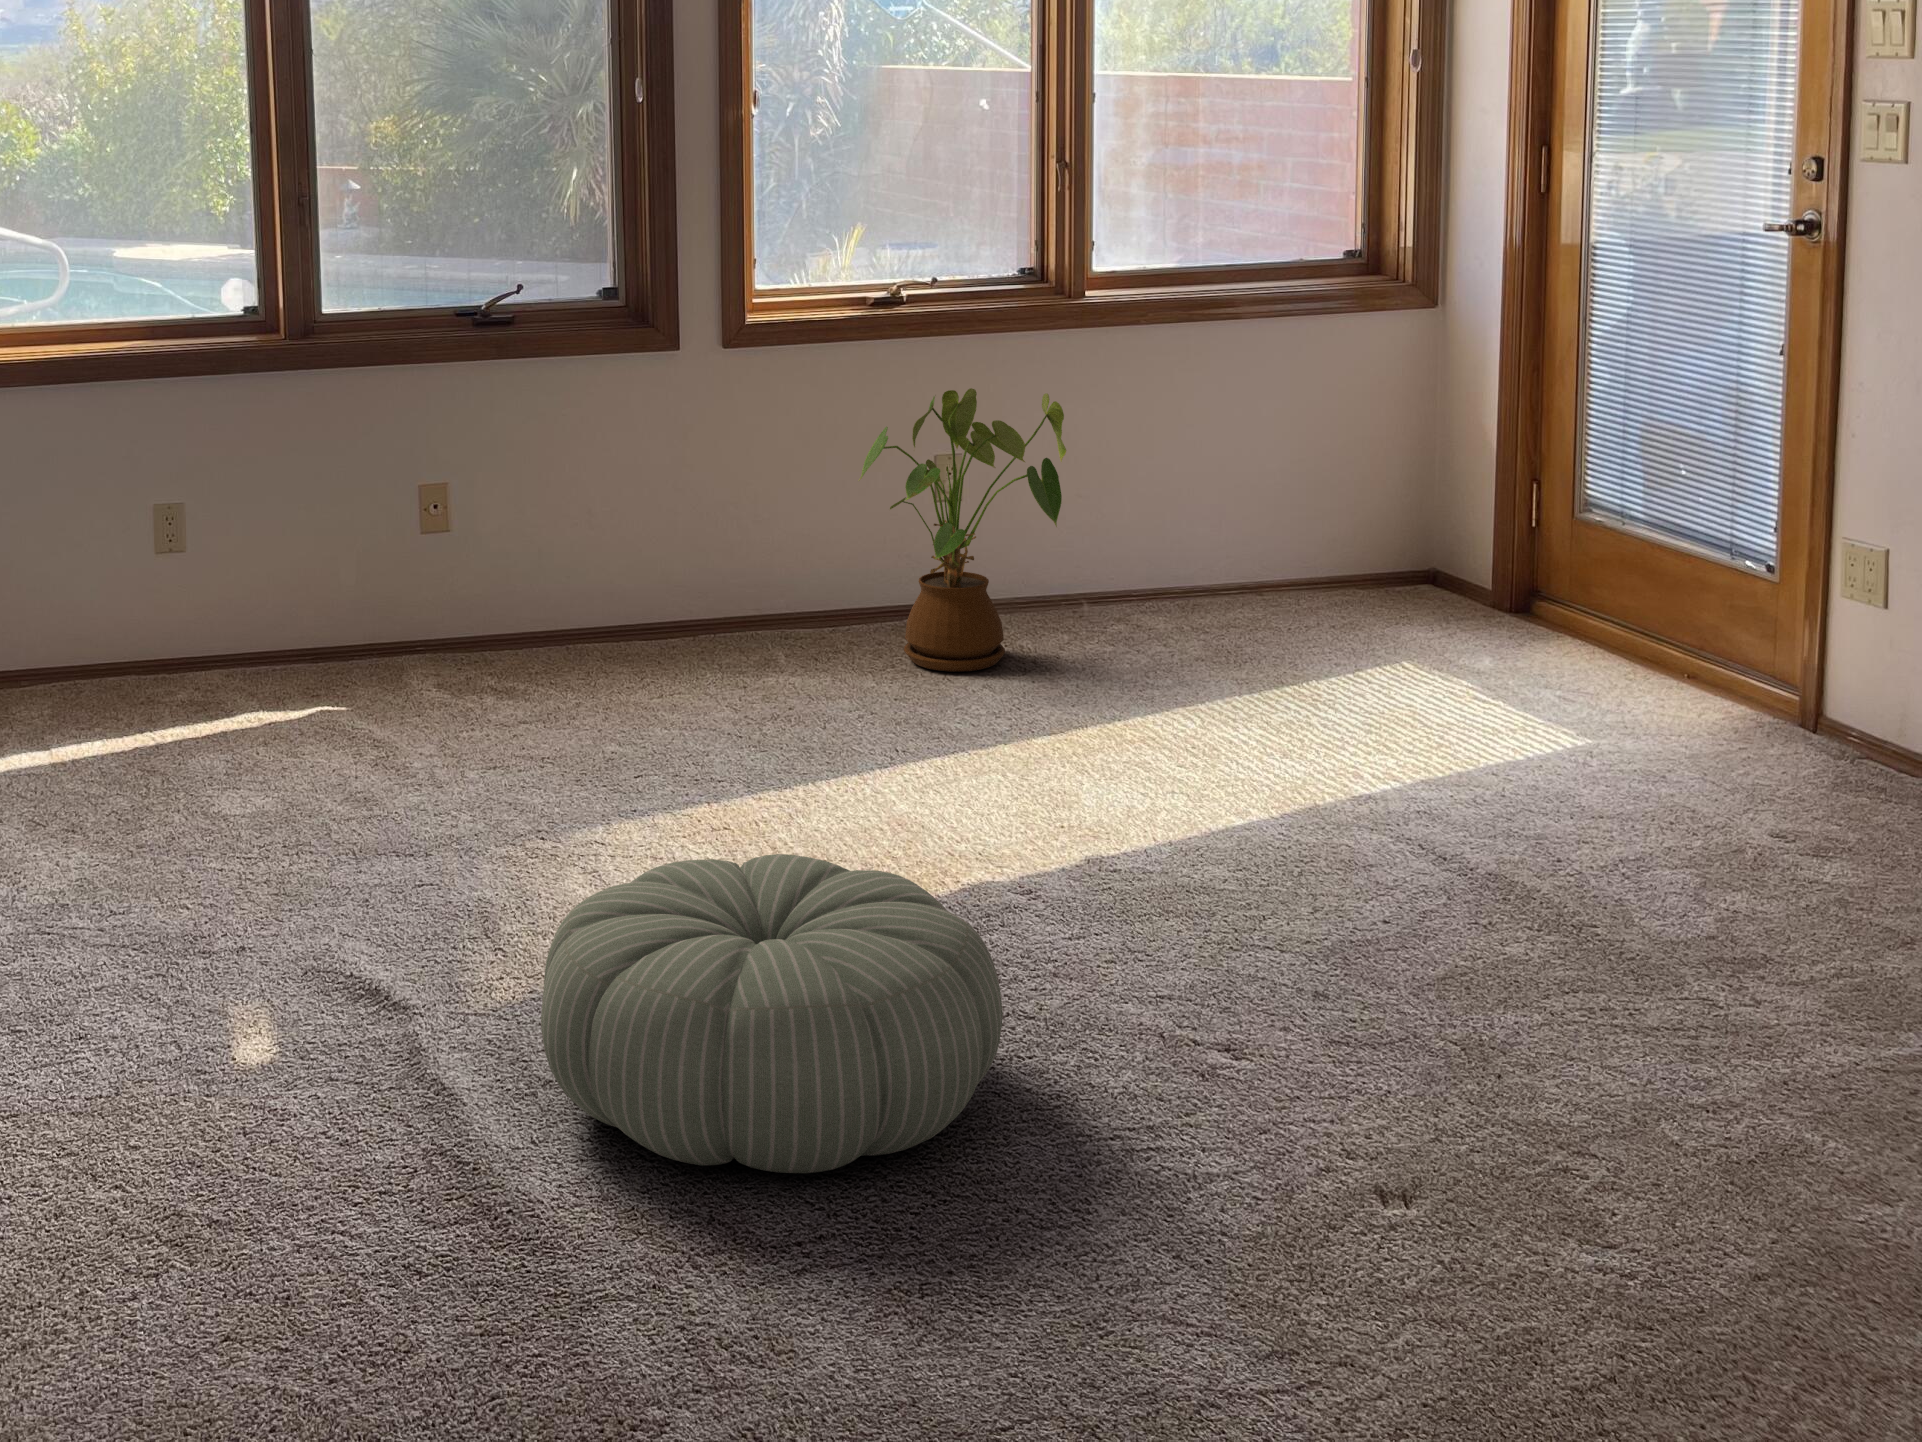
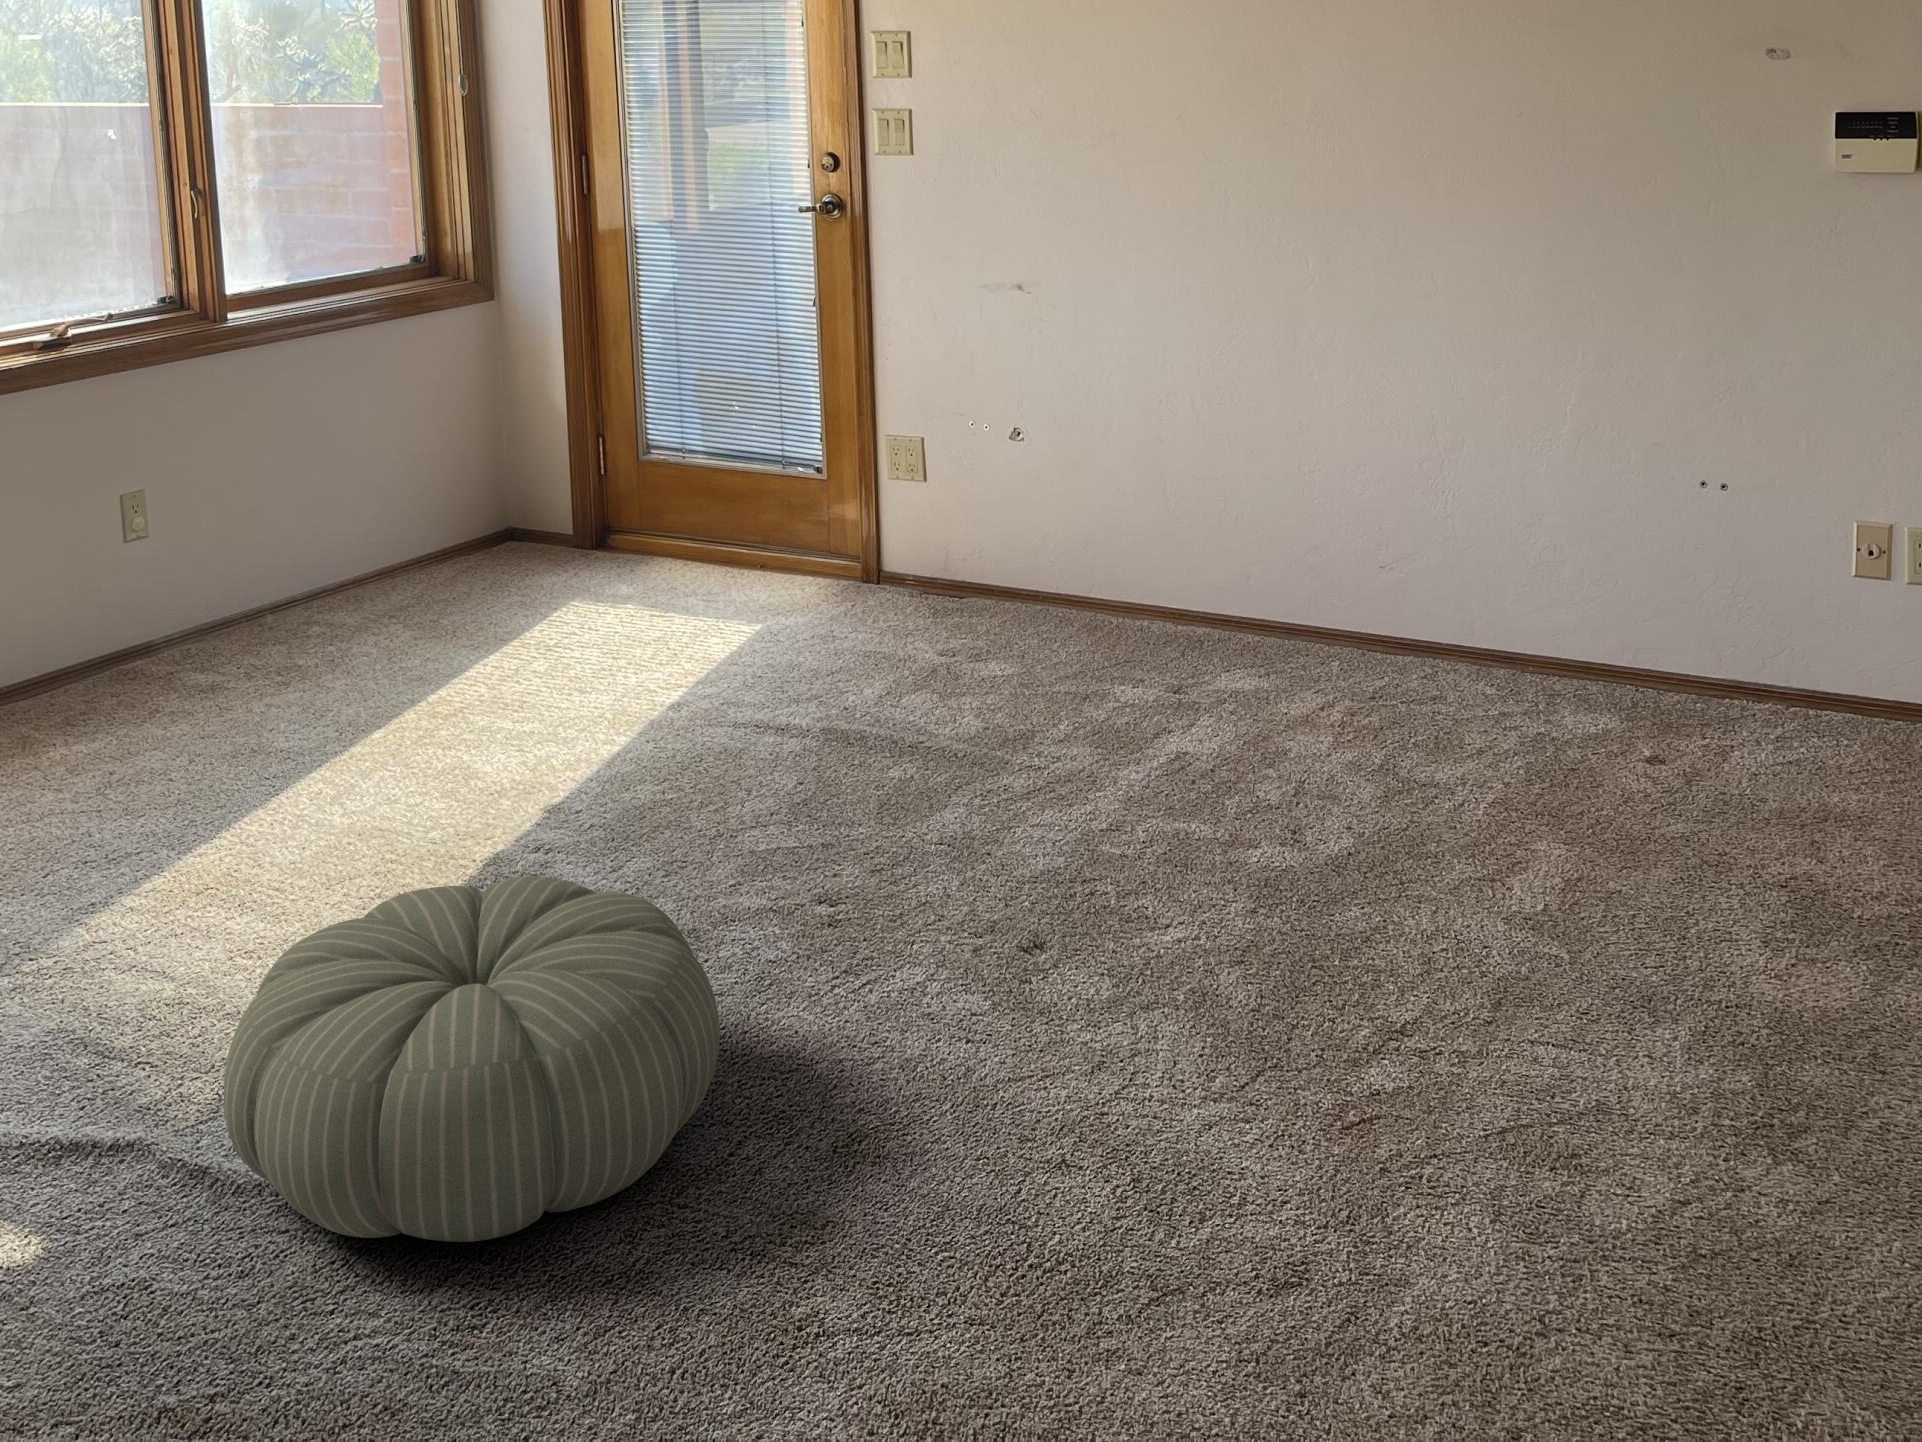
house plant: present [859,388,1066,672] -> none [79,412,299,698]

